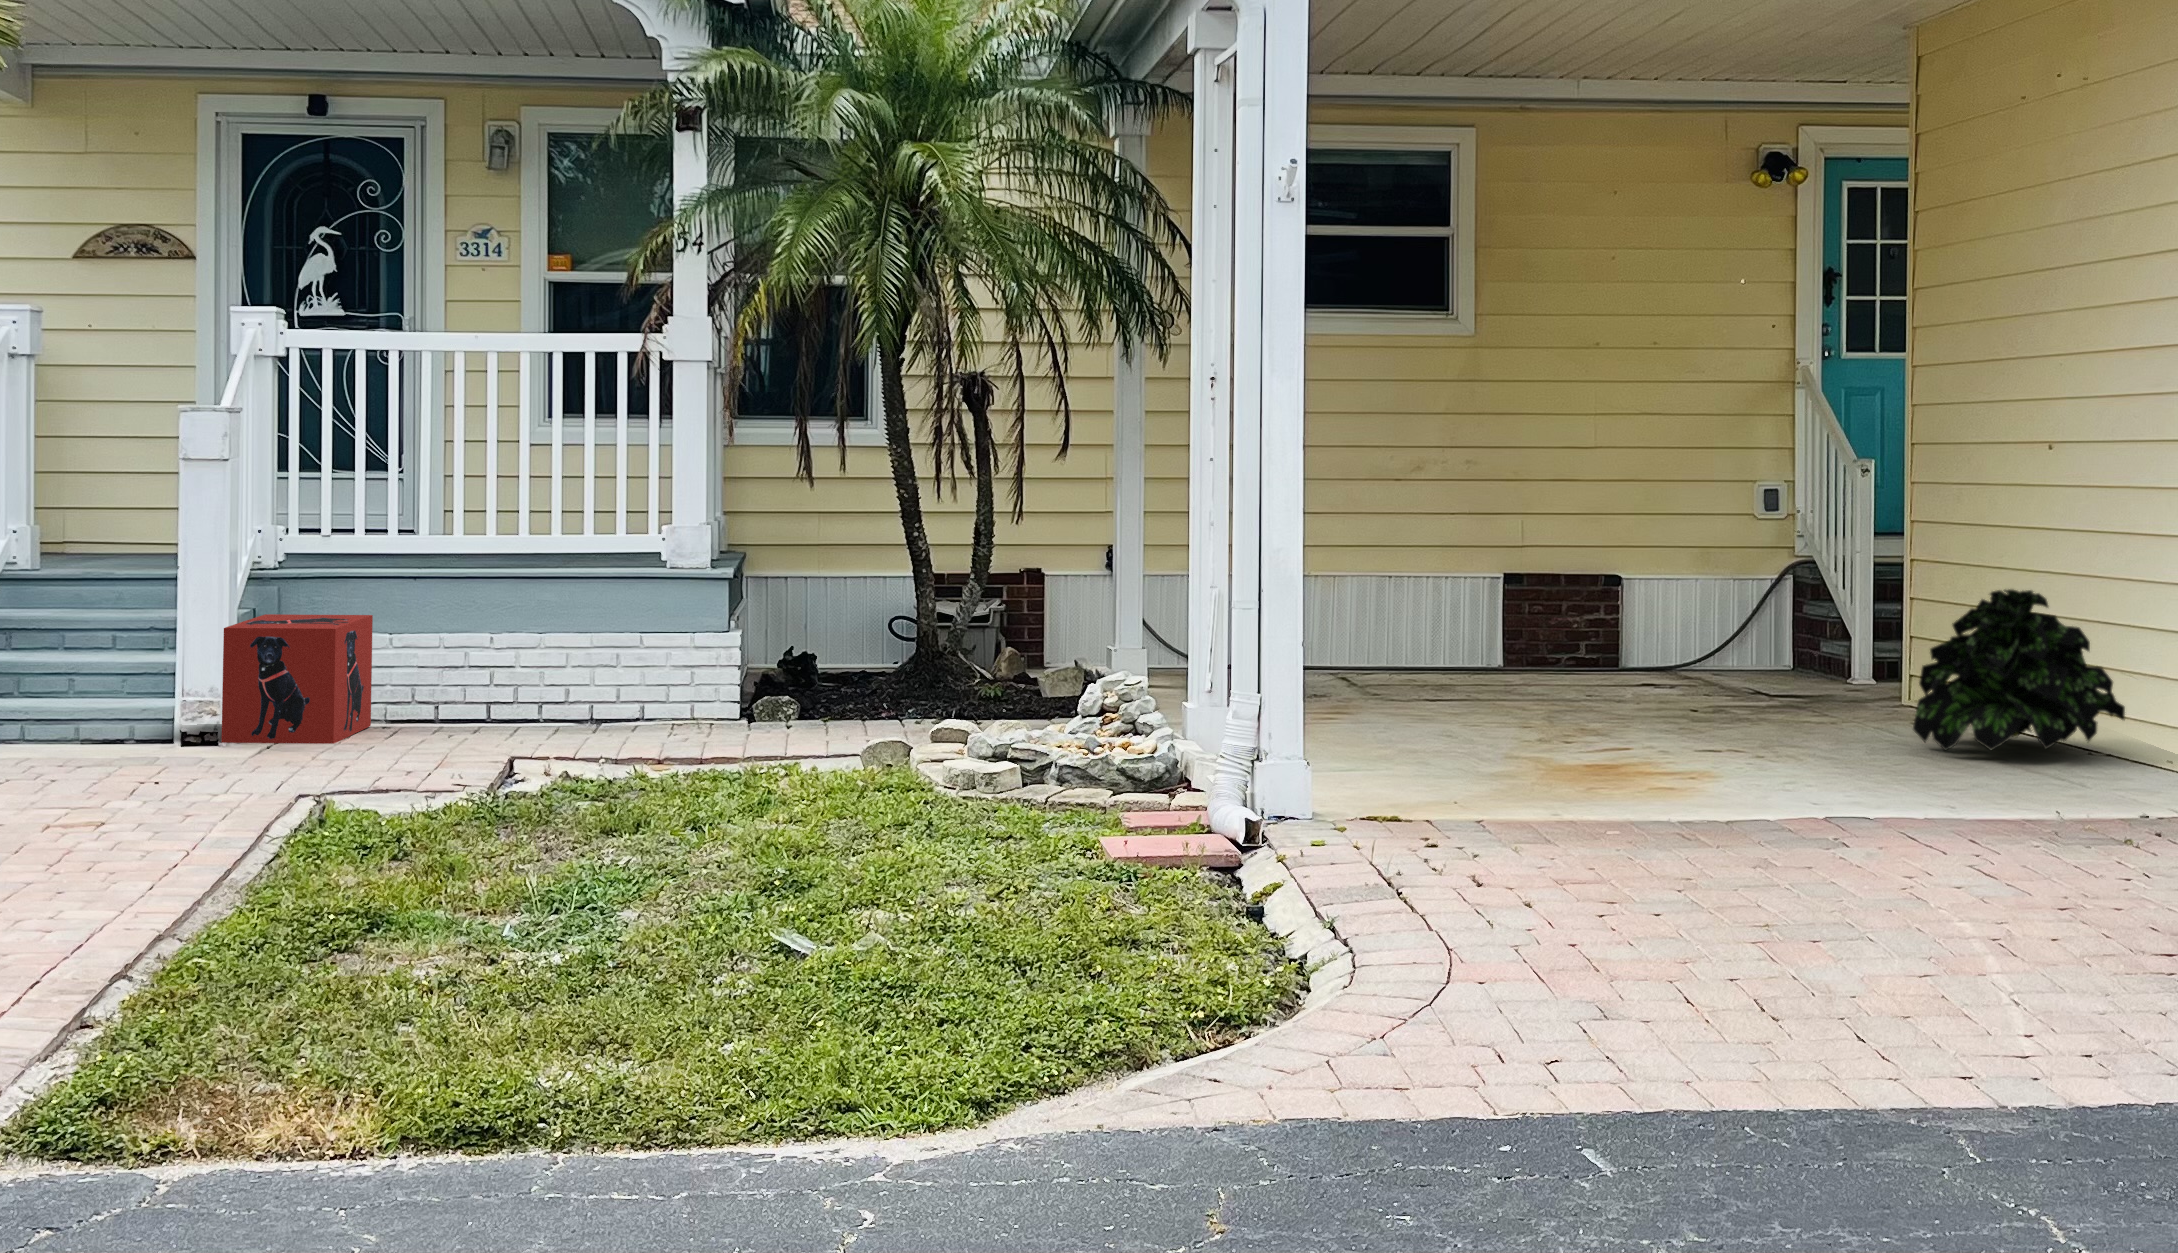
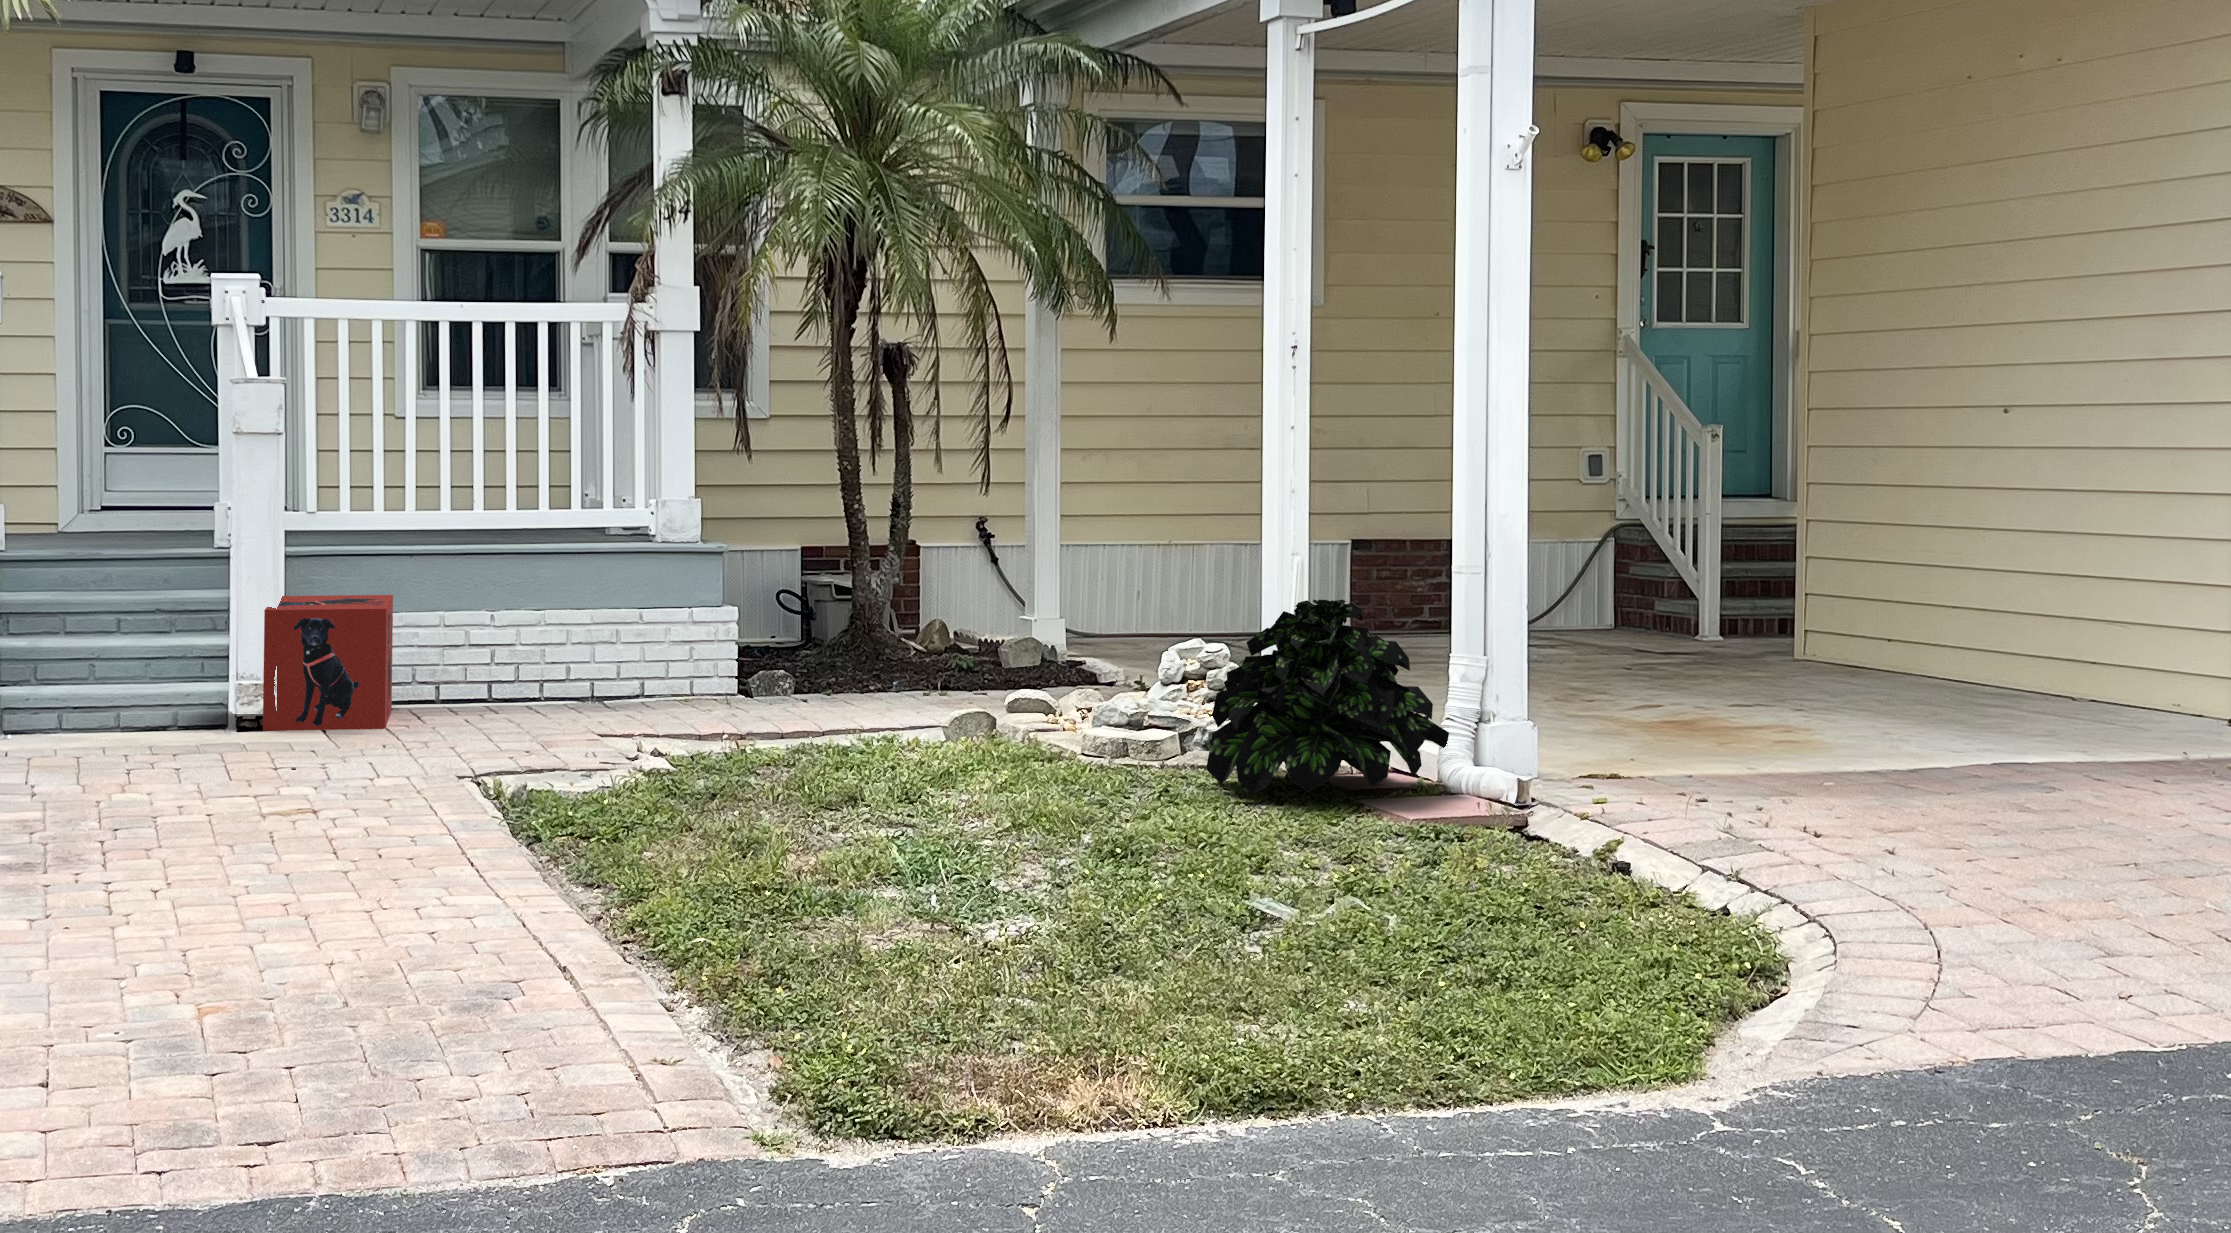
potted plant: present [1913,589,2125,750] -> present [1206,600,1449,794]

